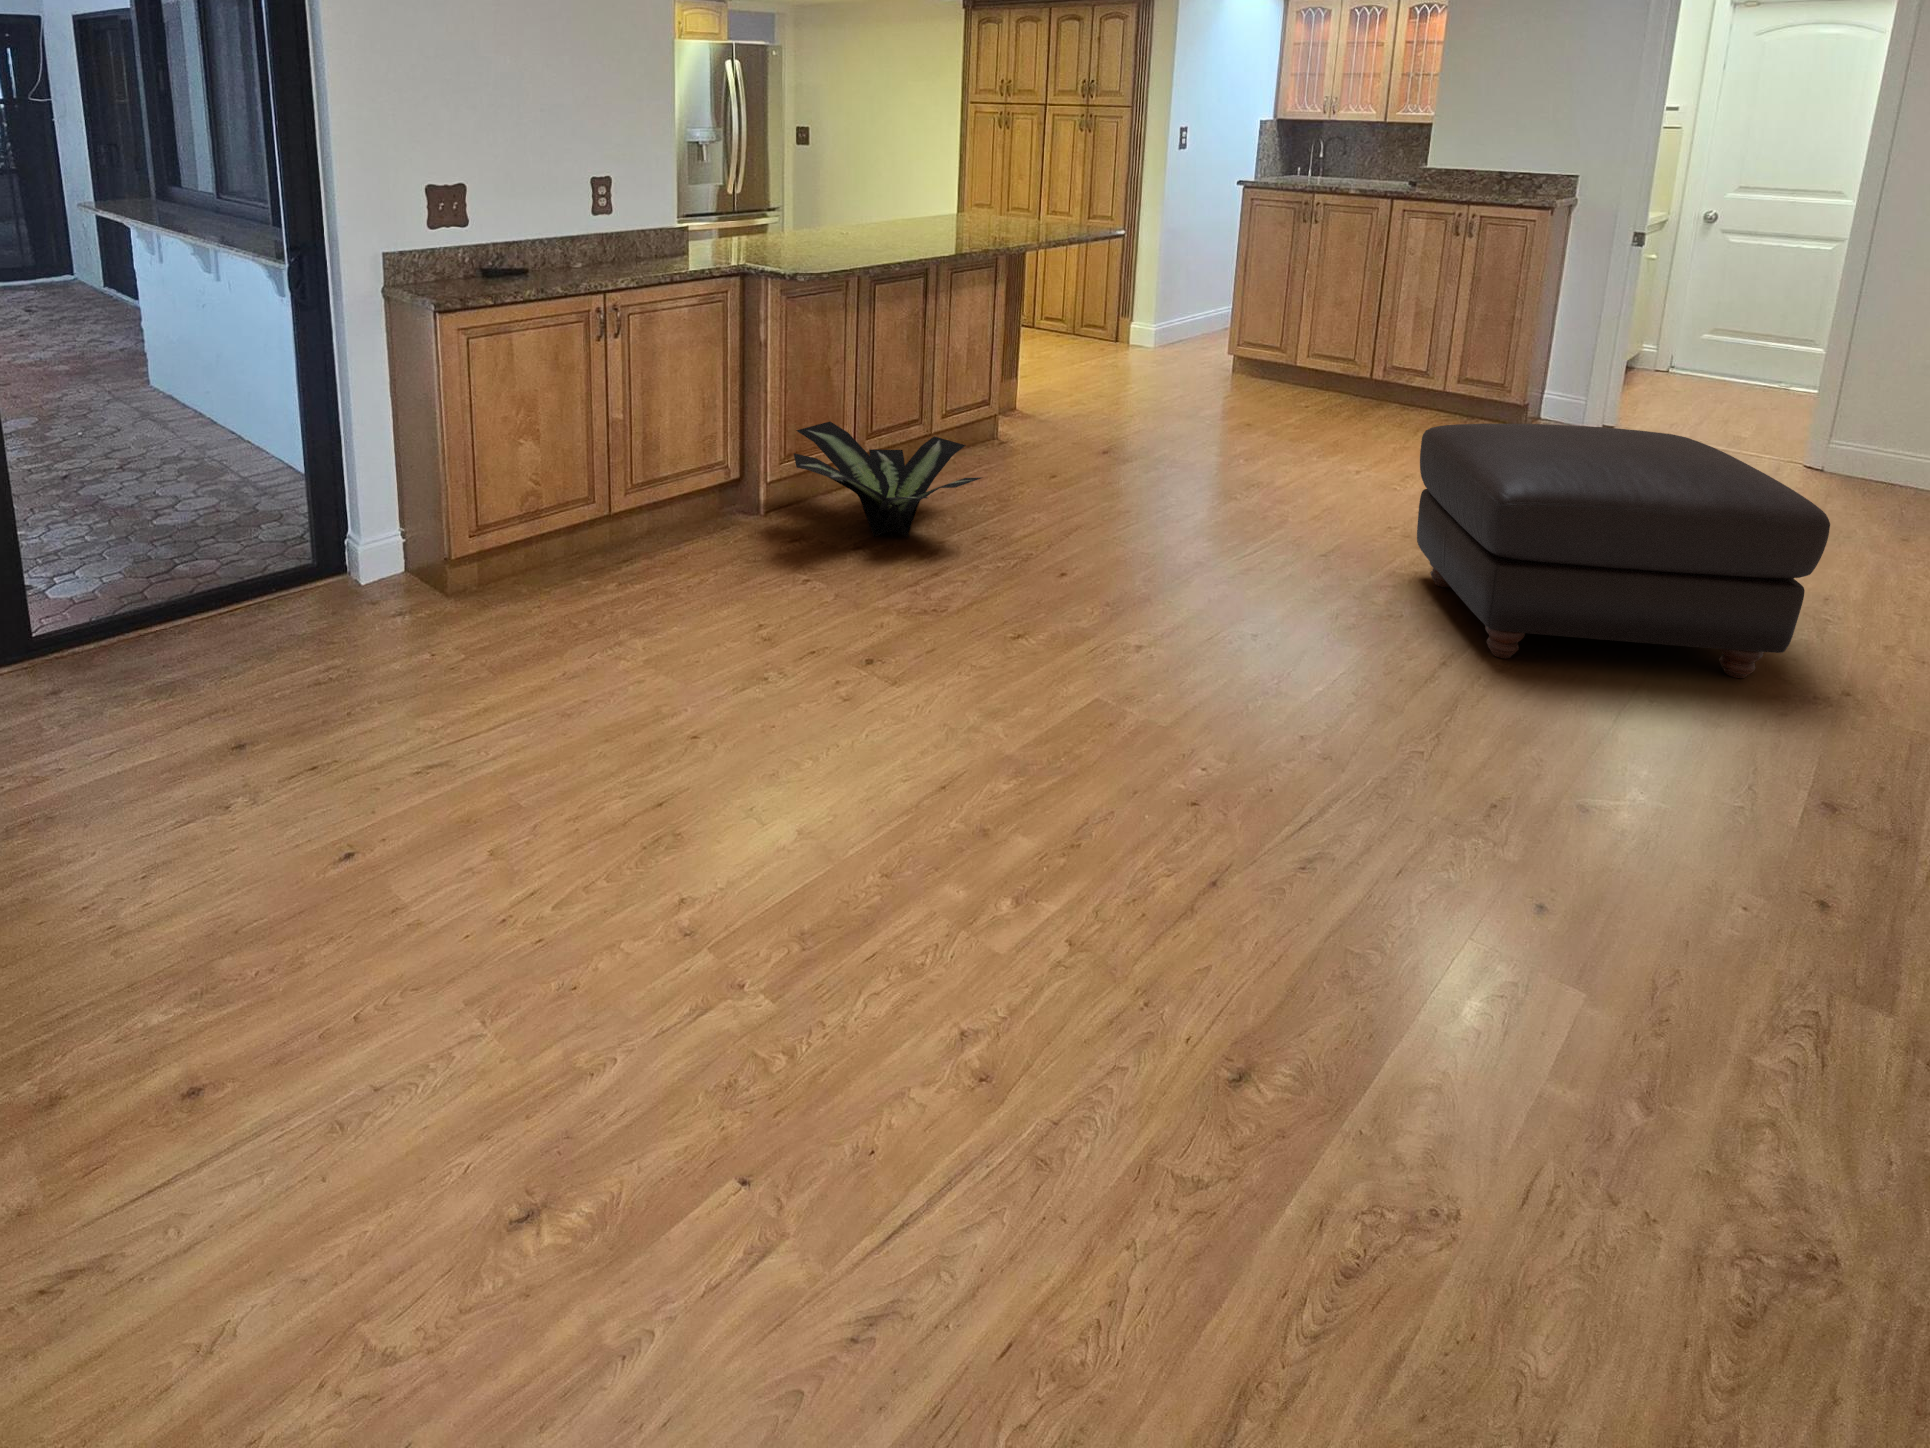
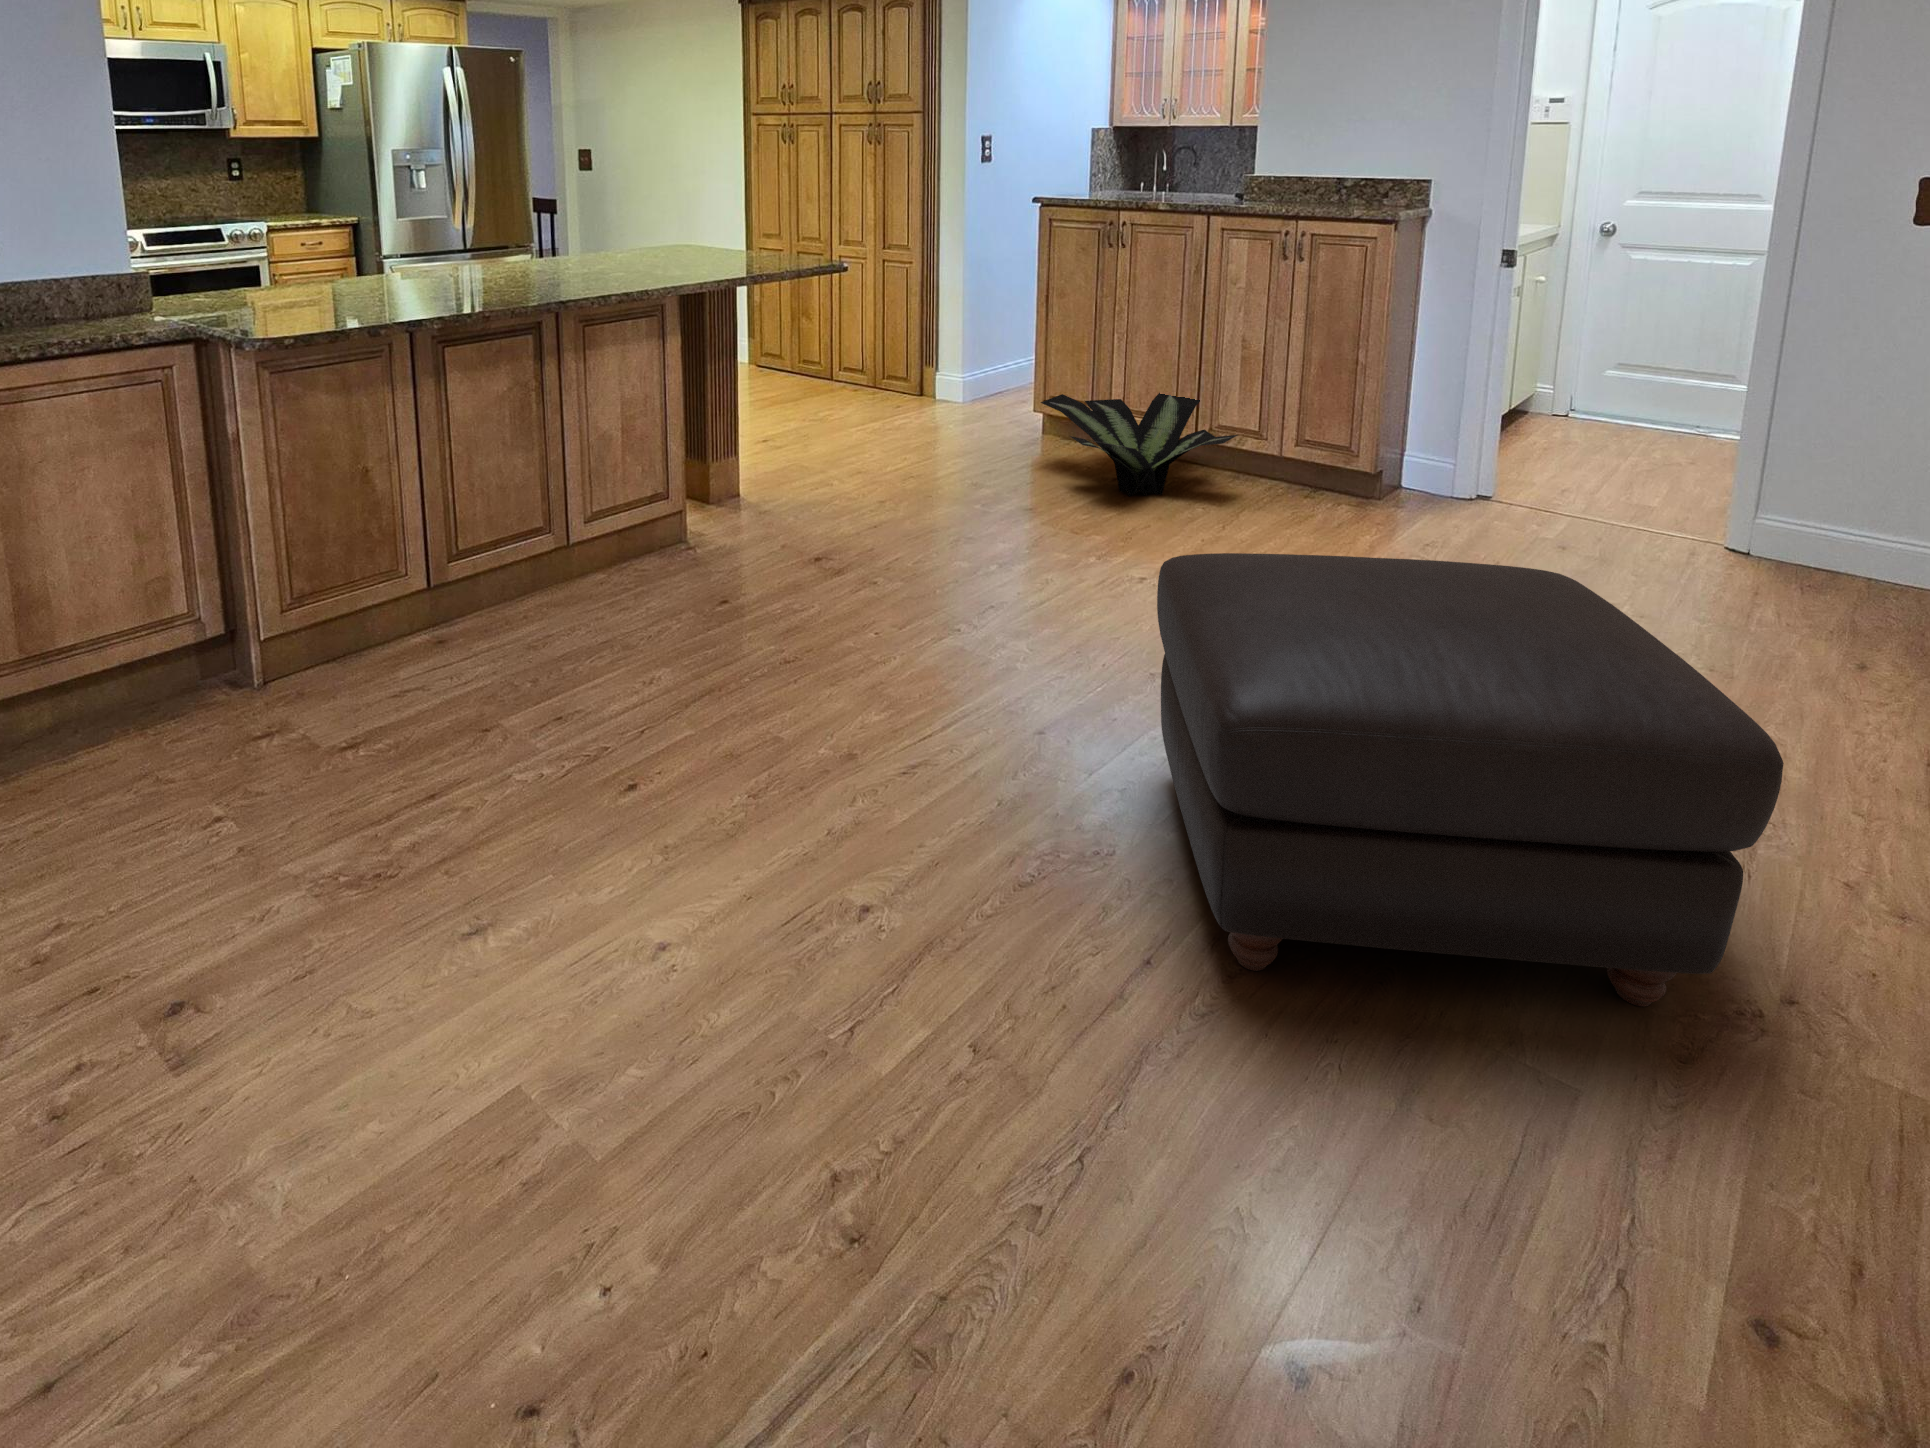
potted plant: present [794,422,981,537] -> present [1041,393,1238,496]

